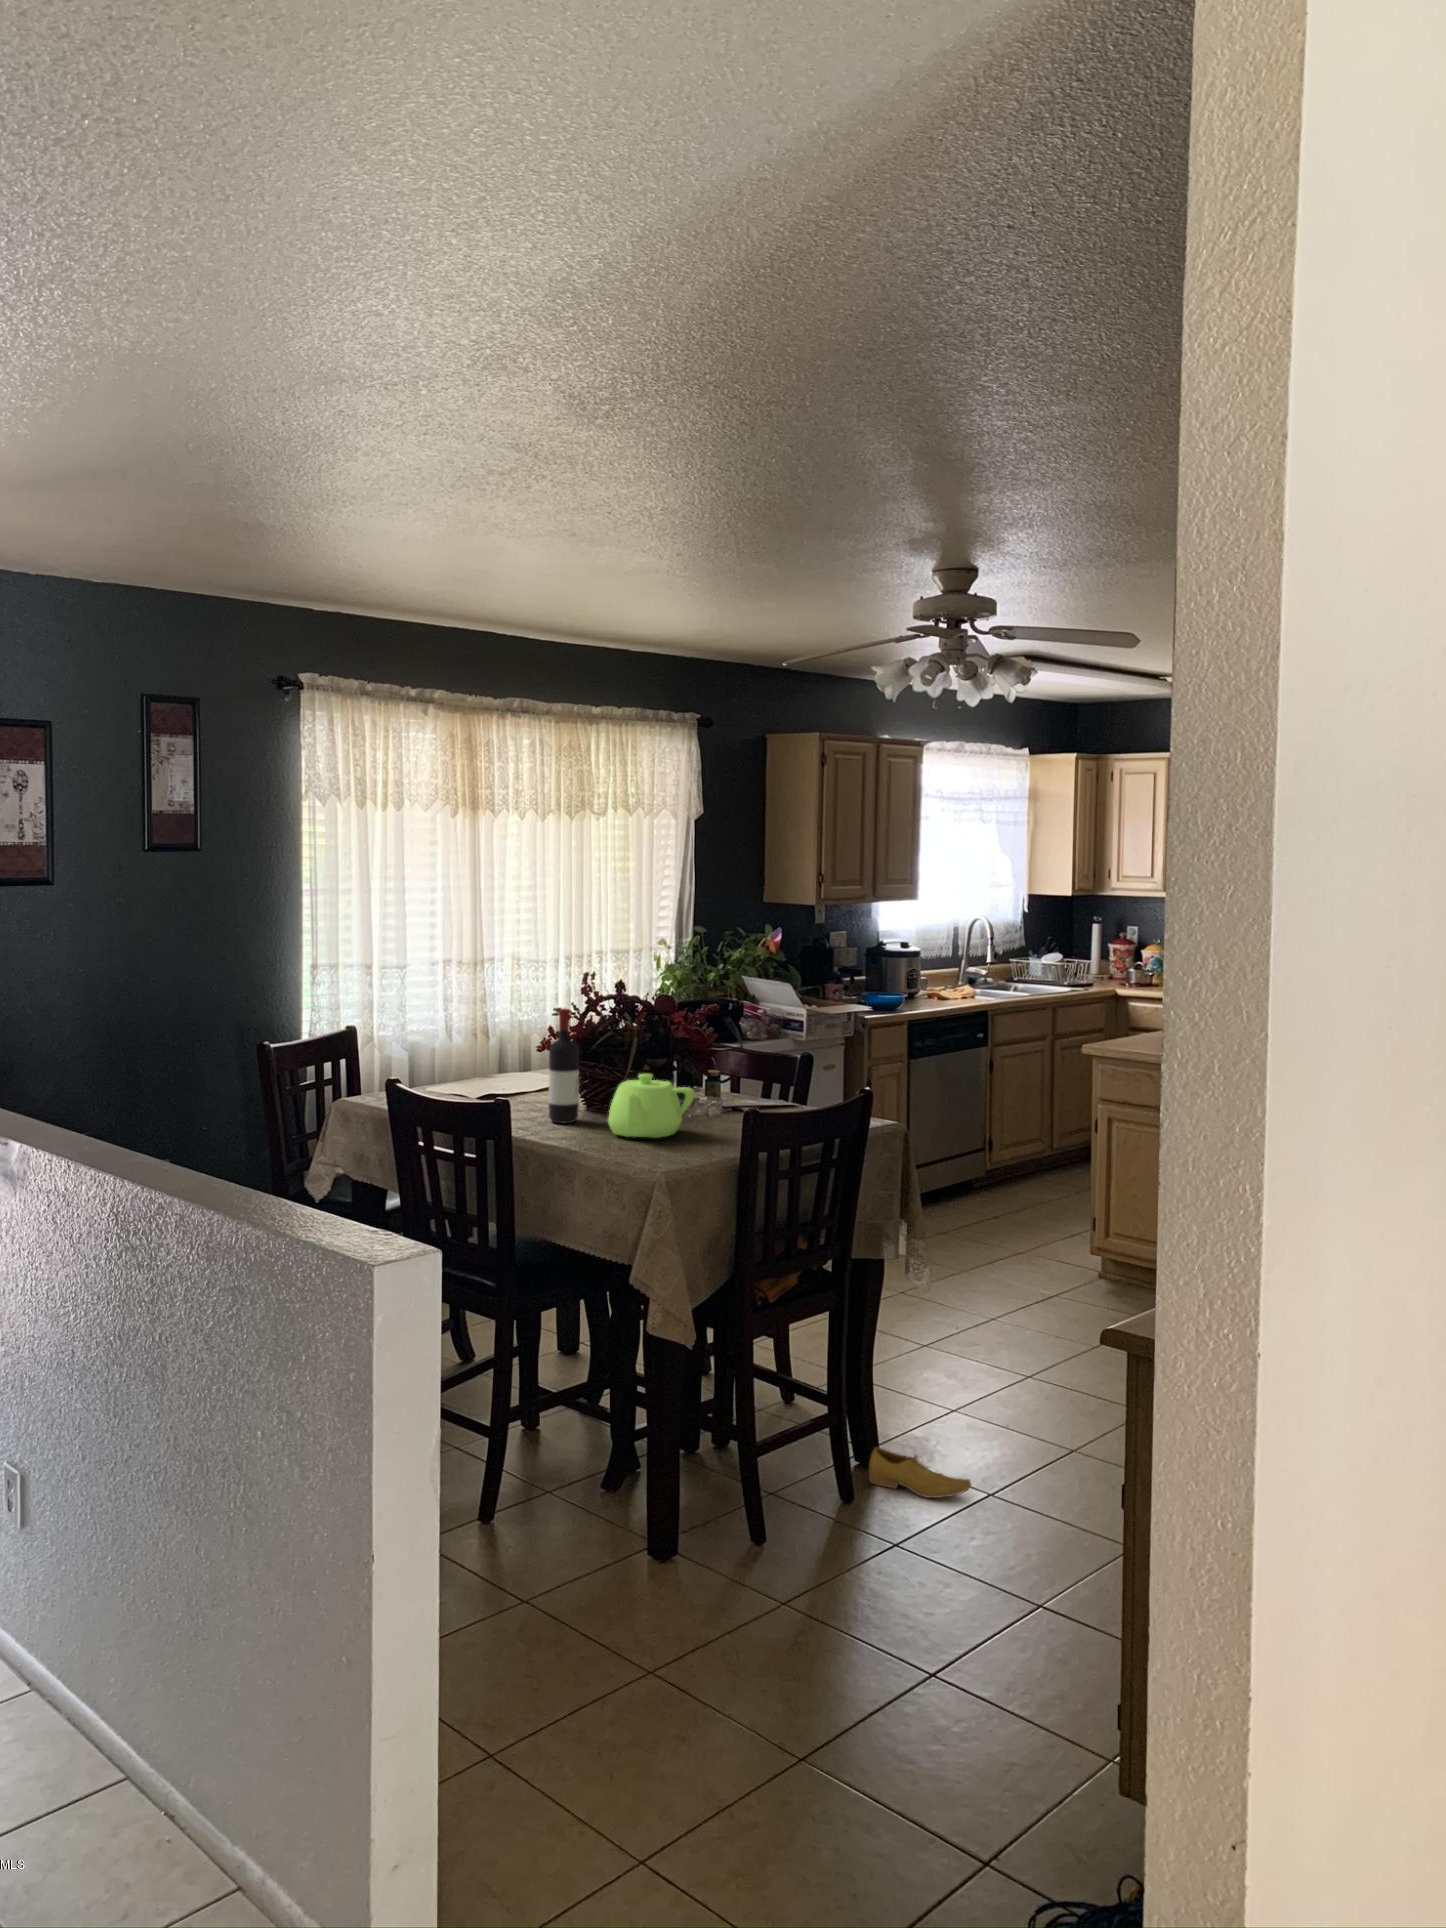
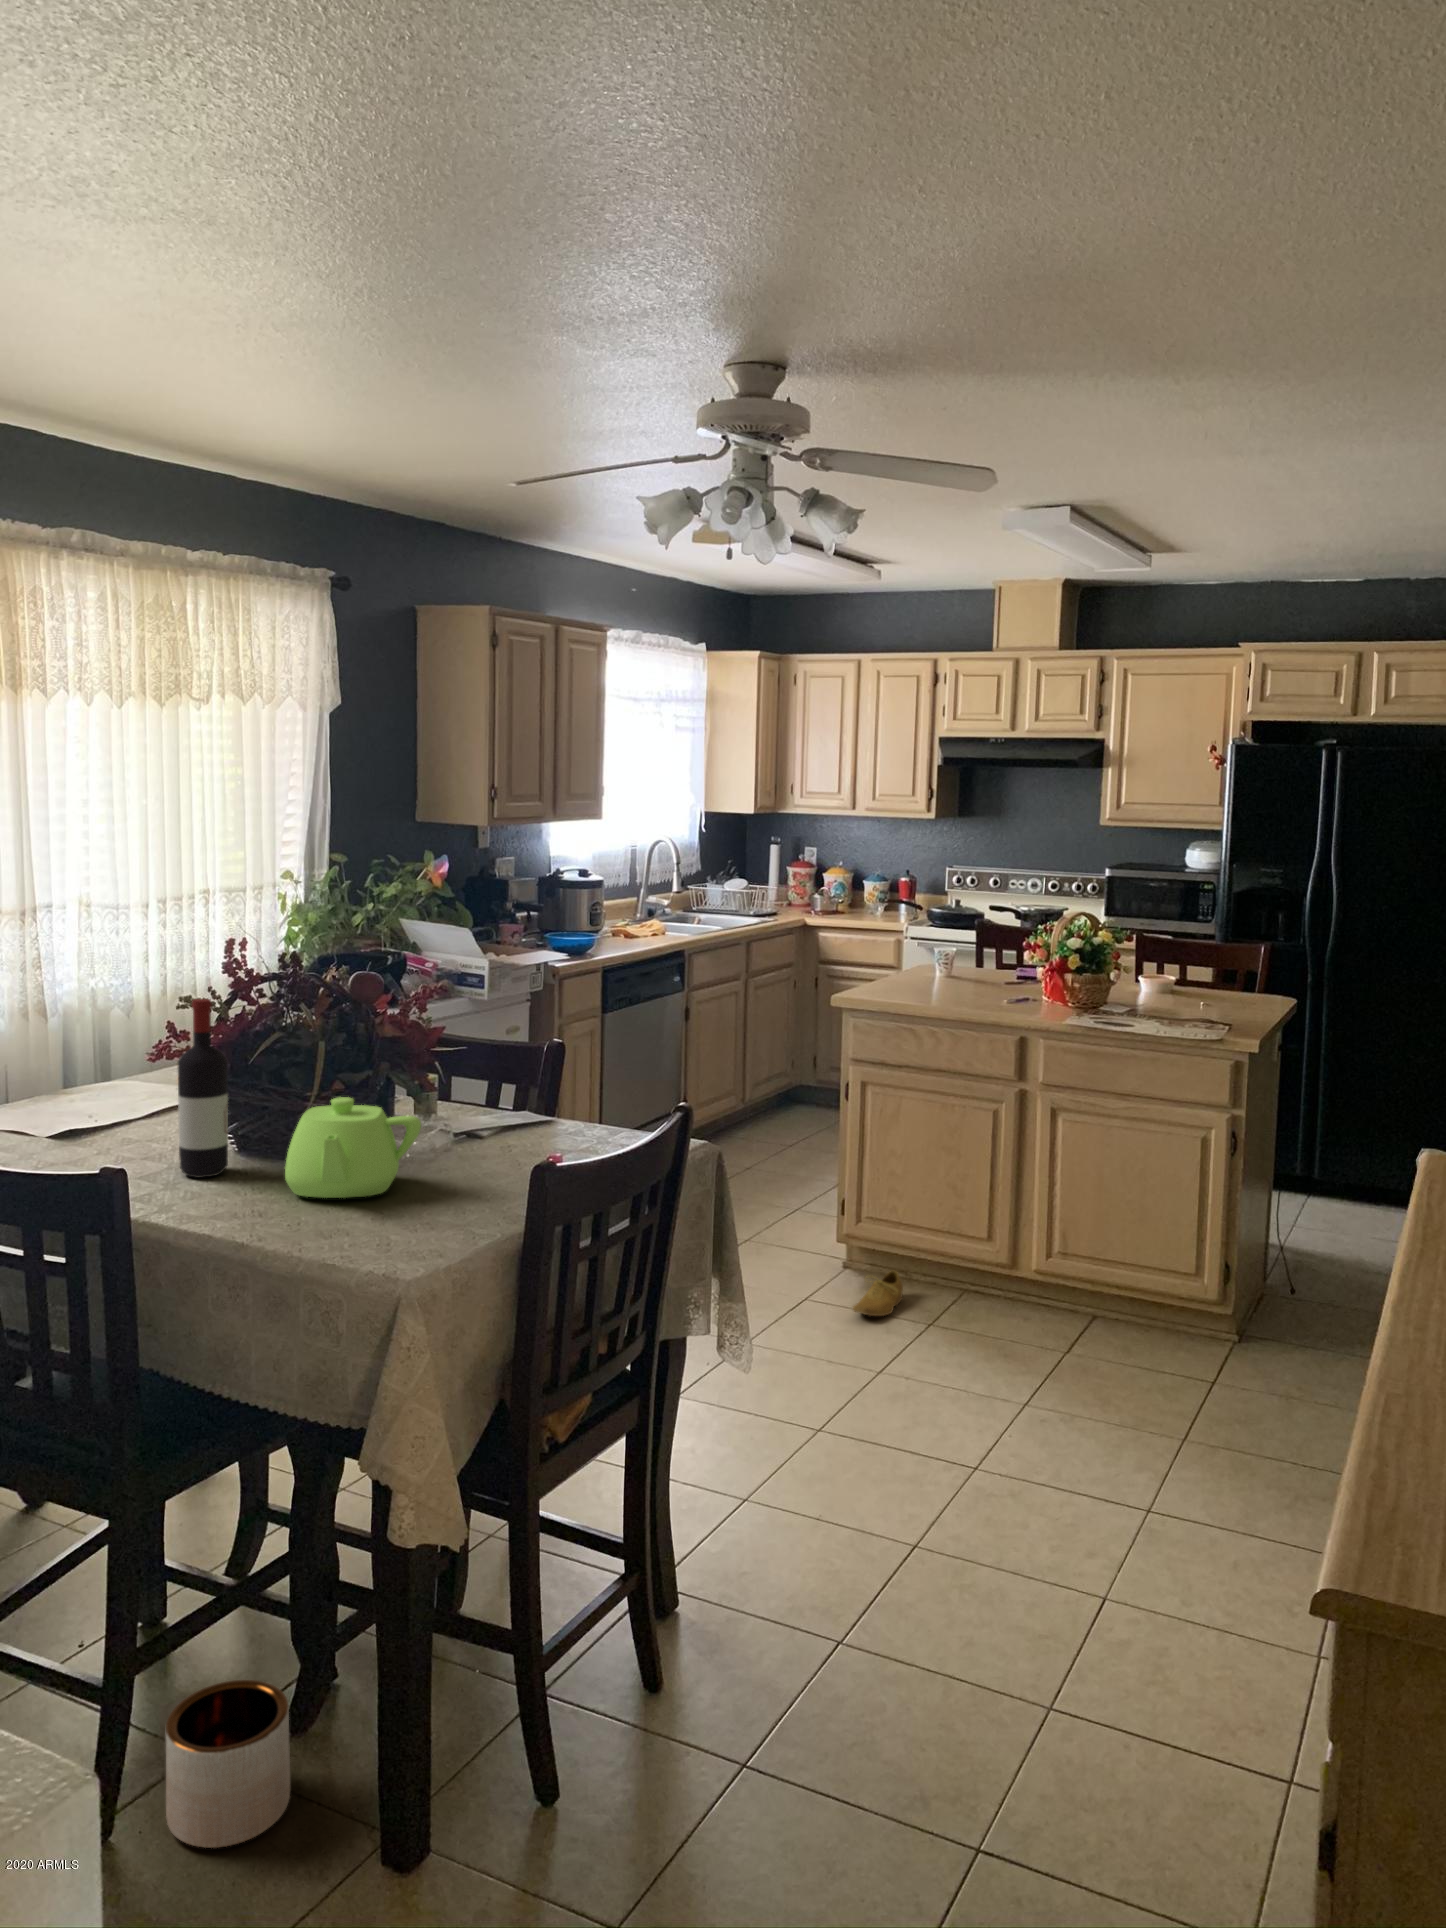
planter: none [523,1439,597,1532] -> present [166,1680,290,1848]
shoe: present [869,1447,972,1498] -> present [853,1271,903,1316]

